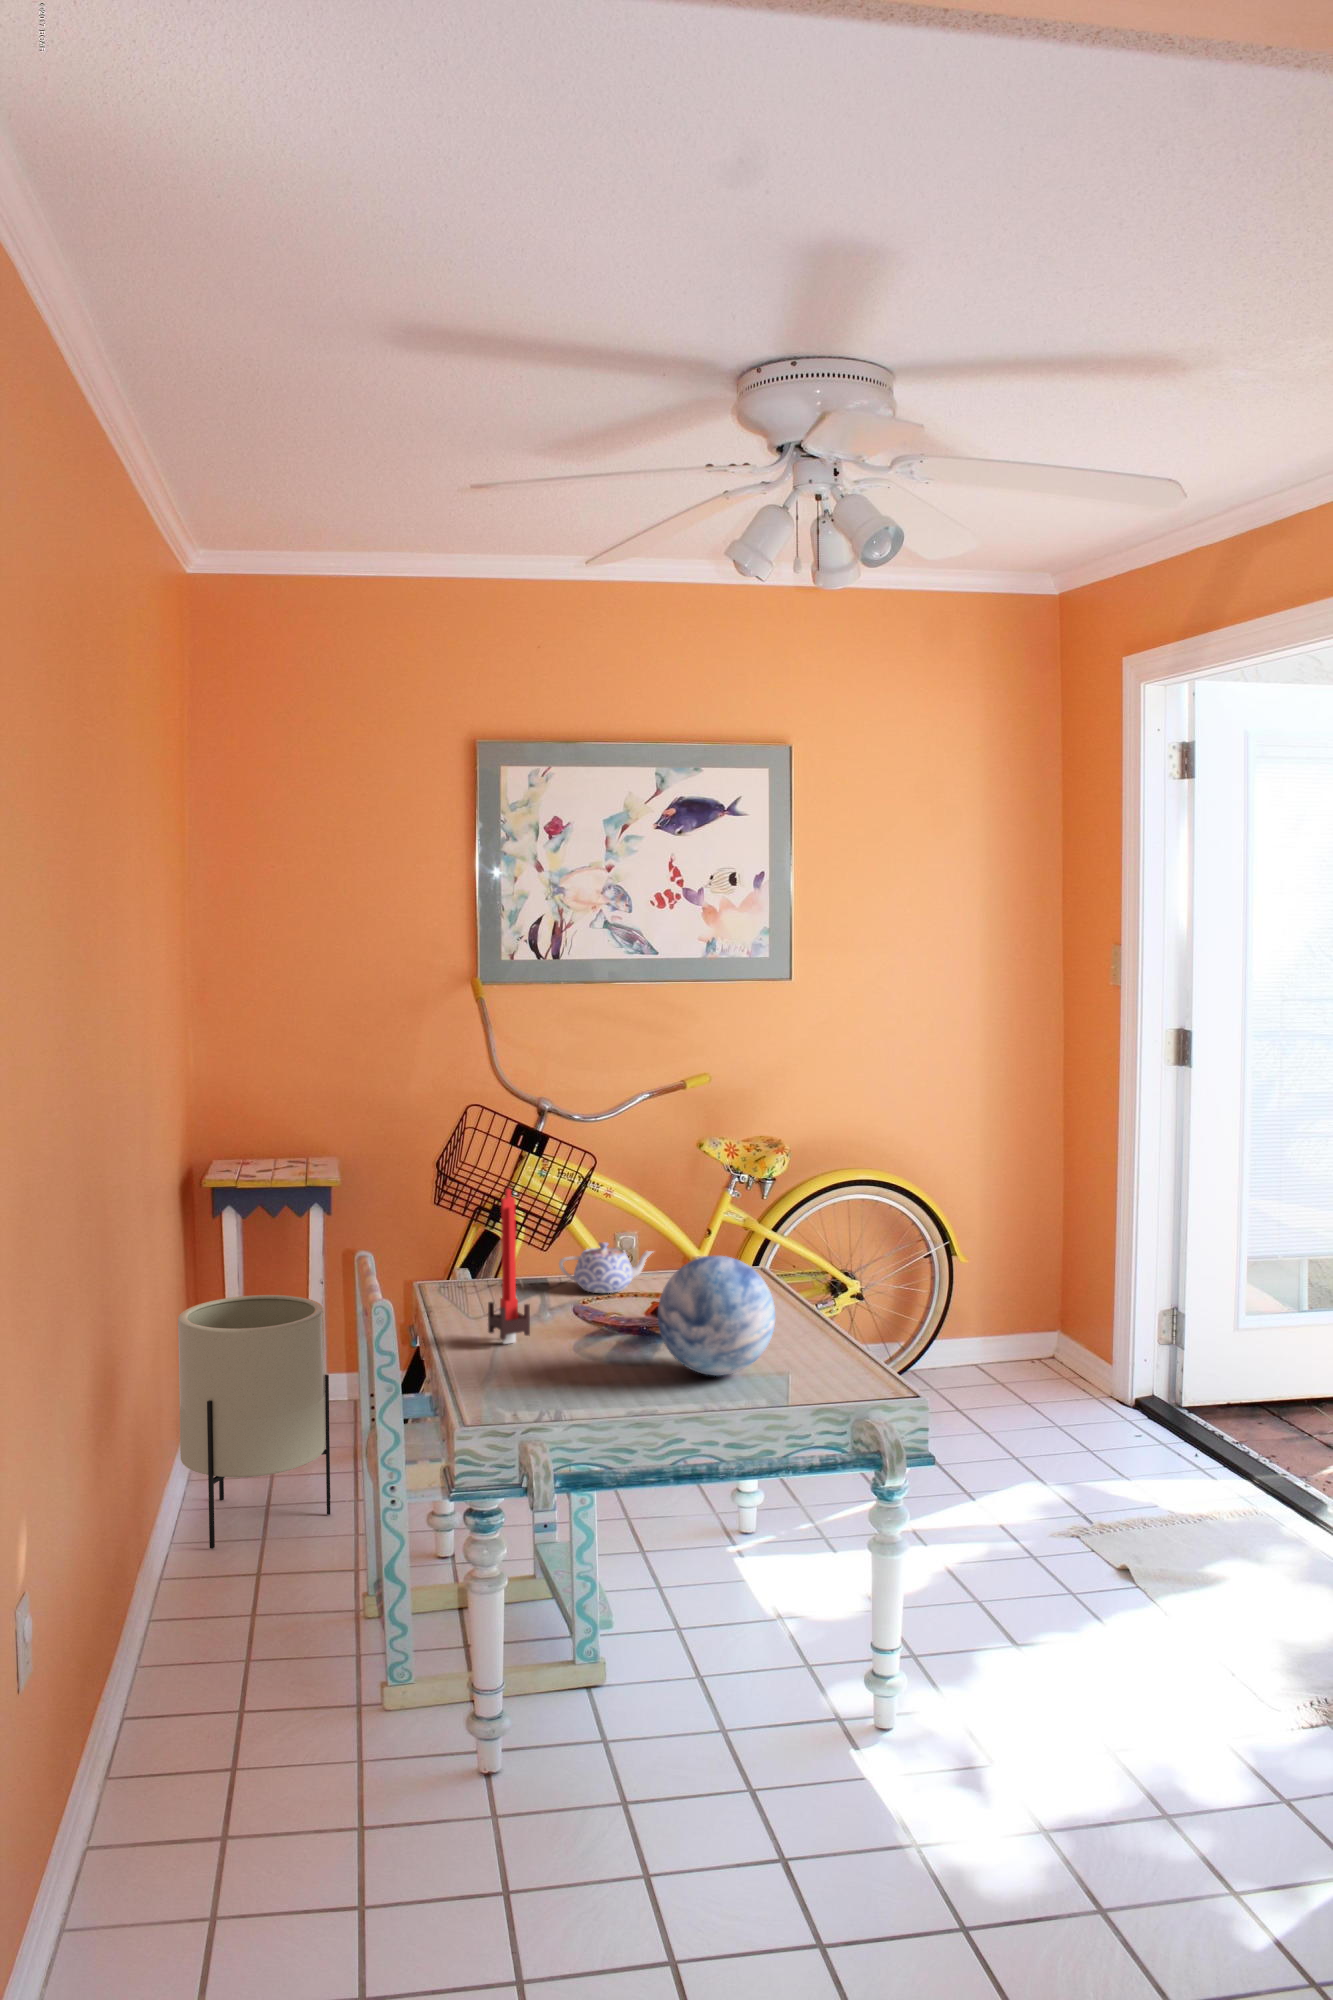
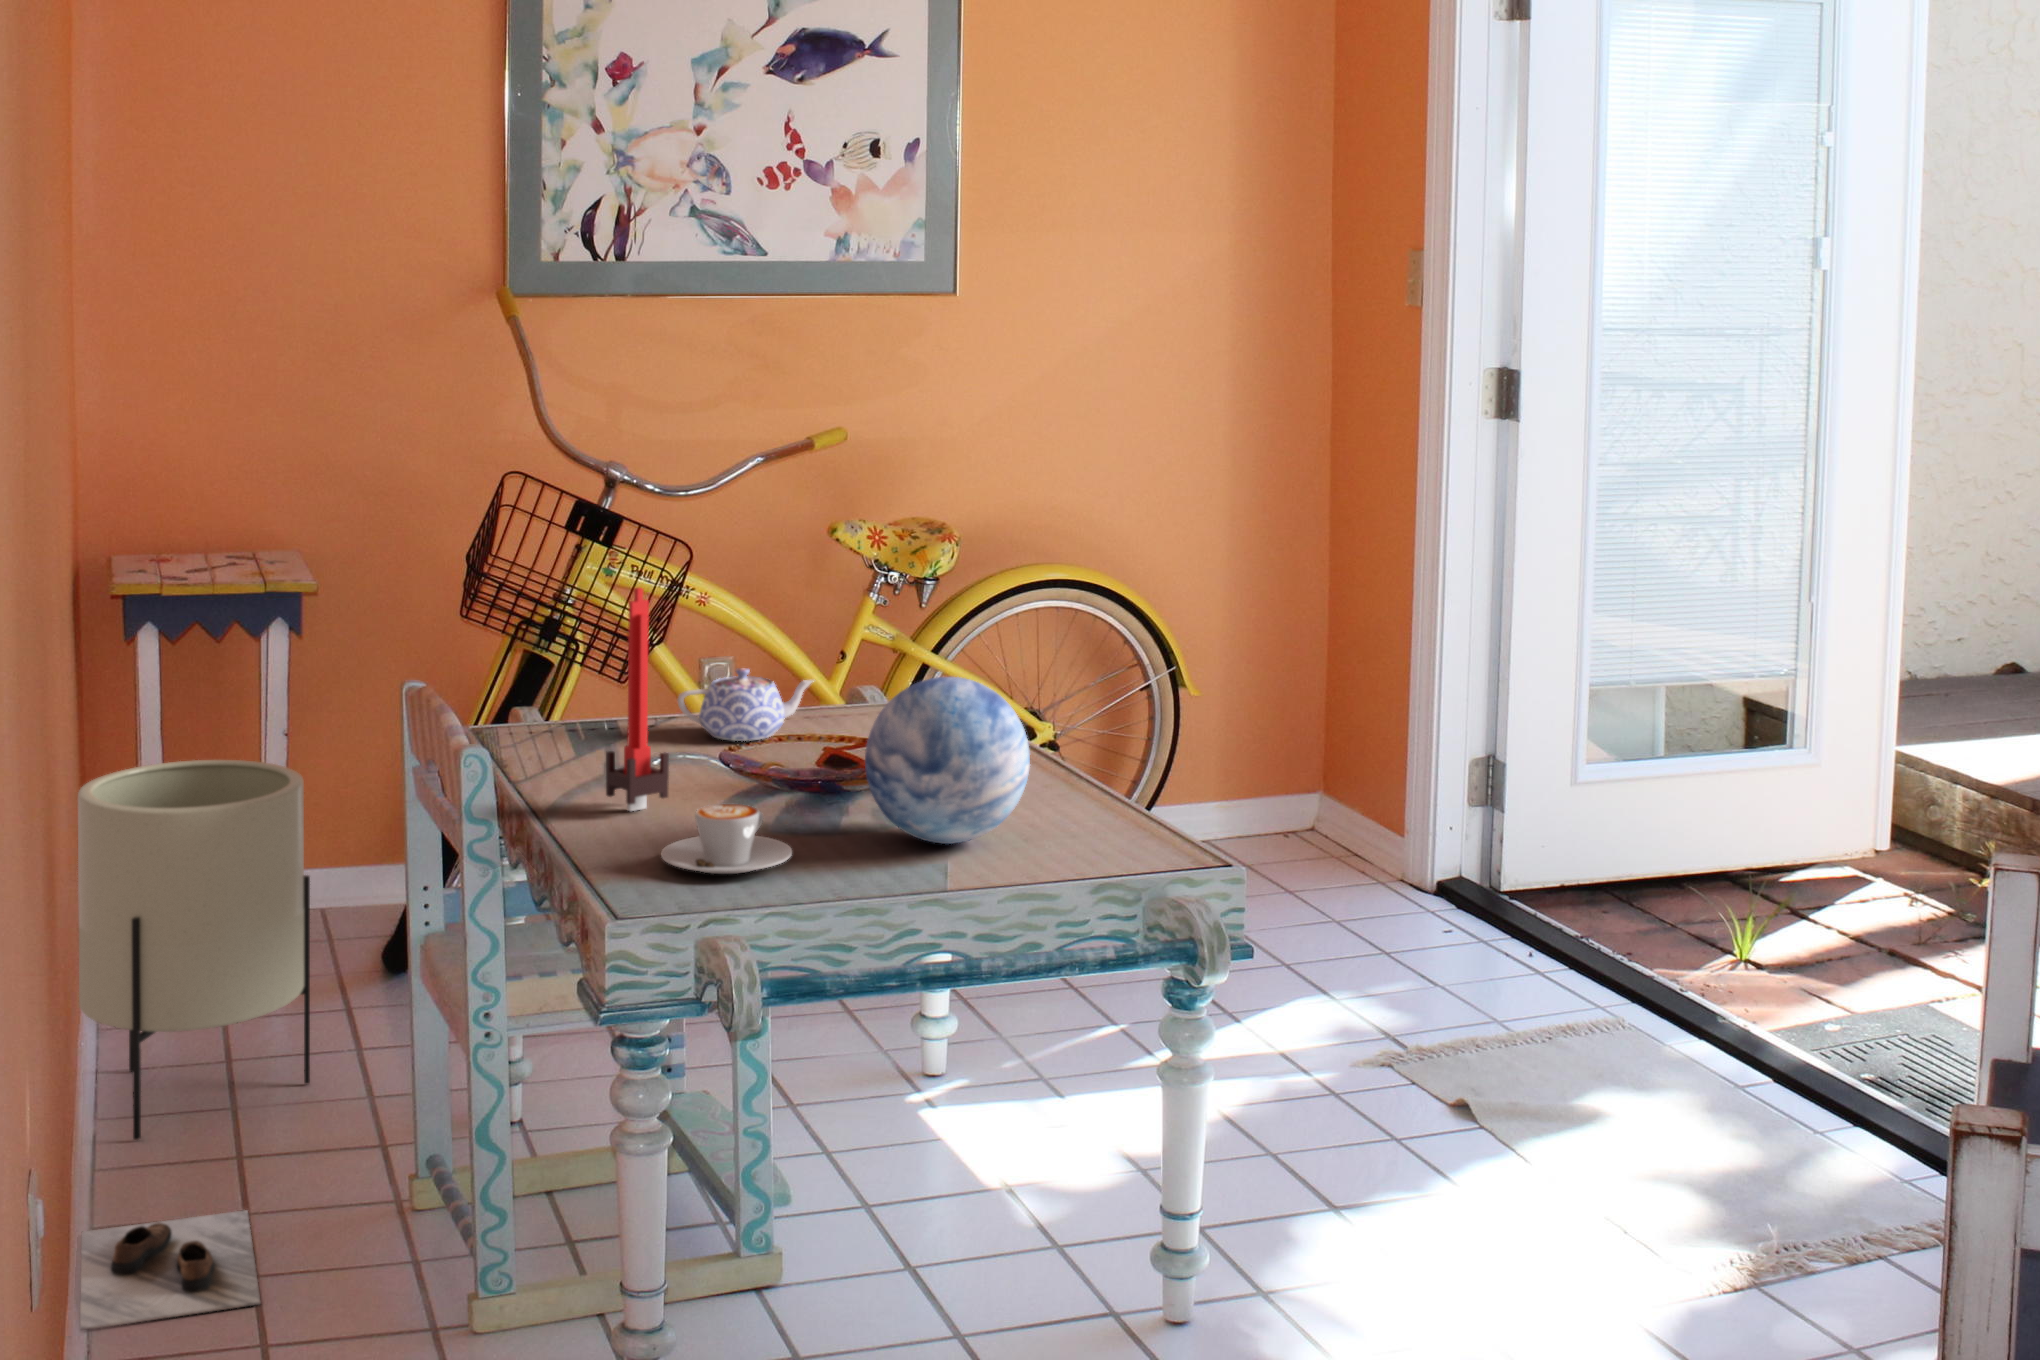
coffee cup: none [508,1343,600,1394] -> present [661,804,792,874]
shoe: none [142,1603,269,1683] -> present [80,1210,260,1330]

